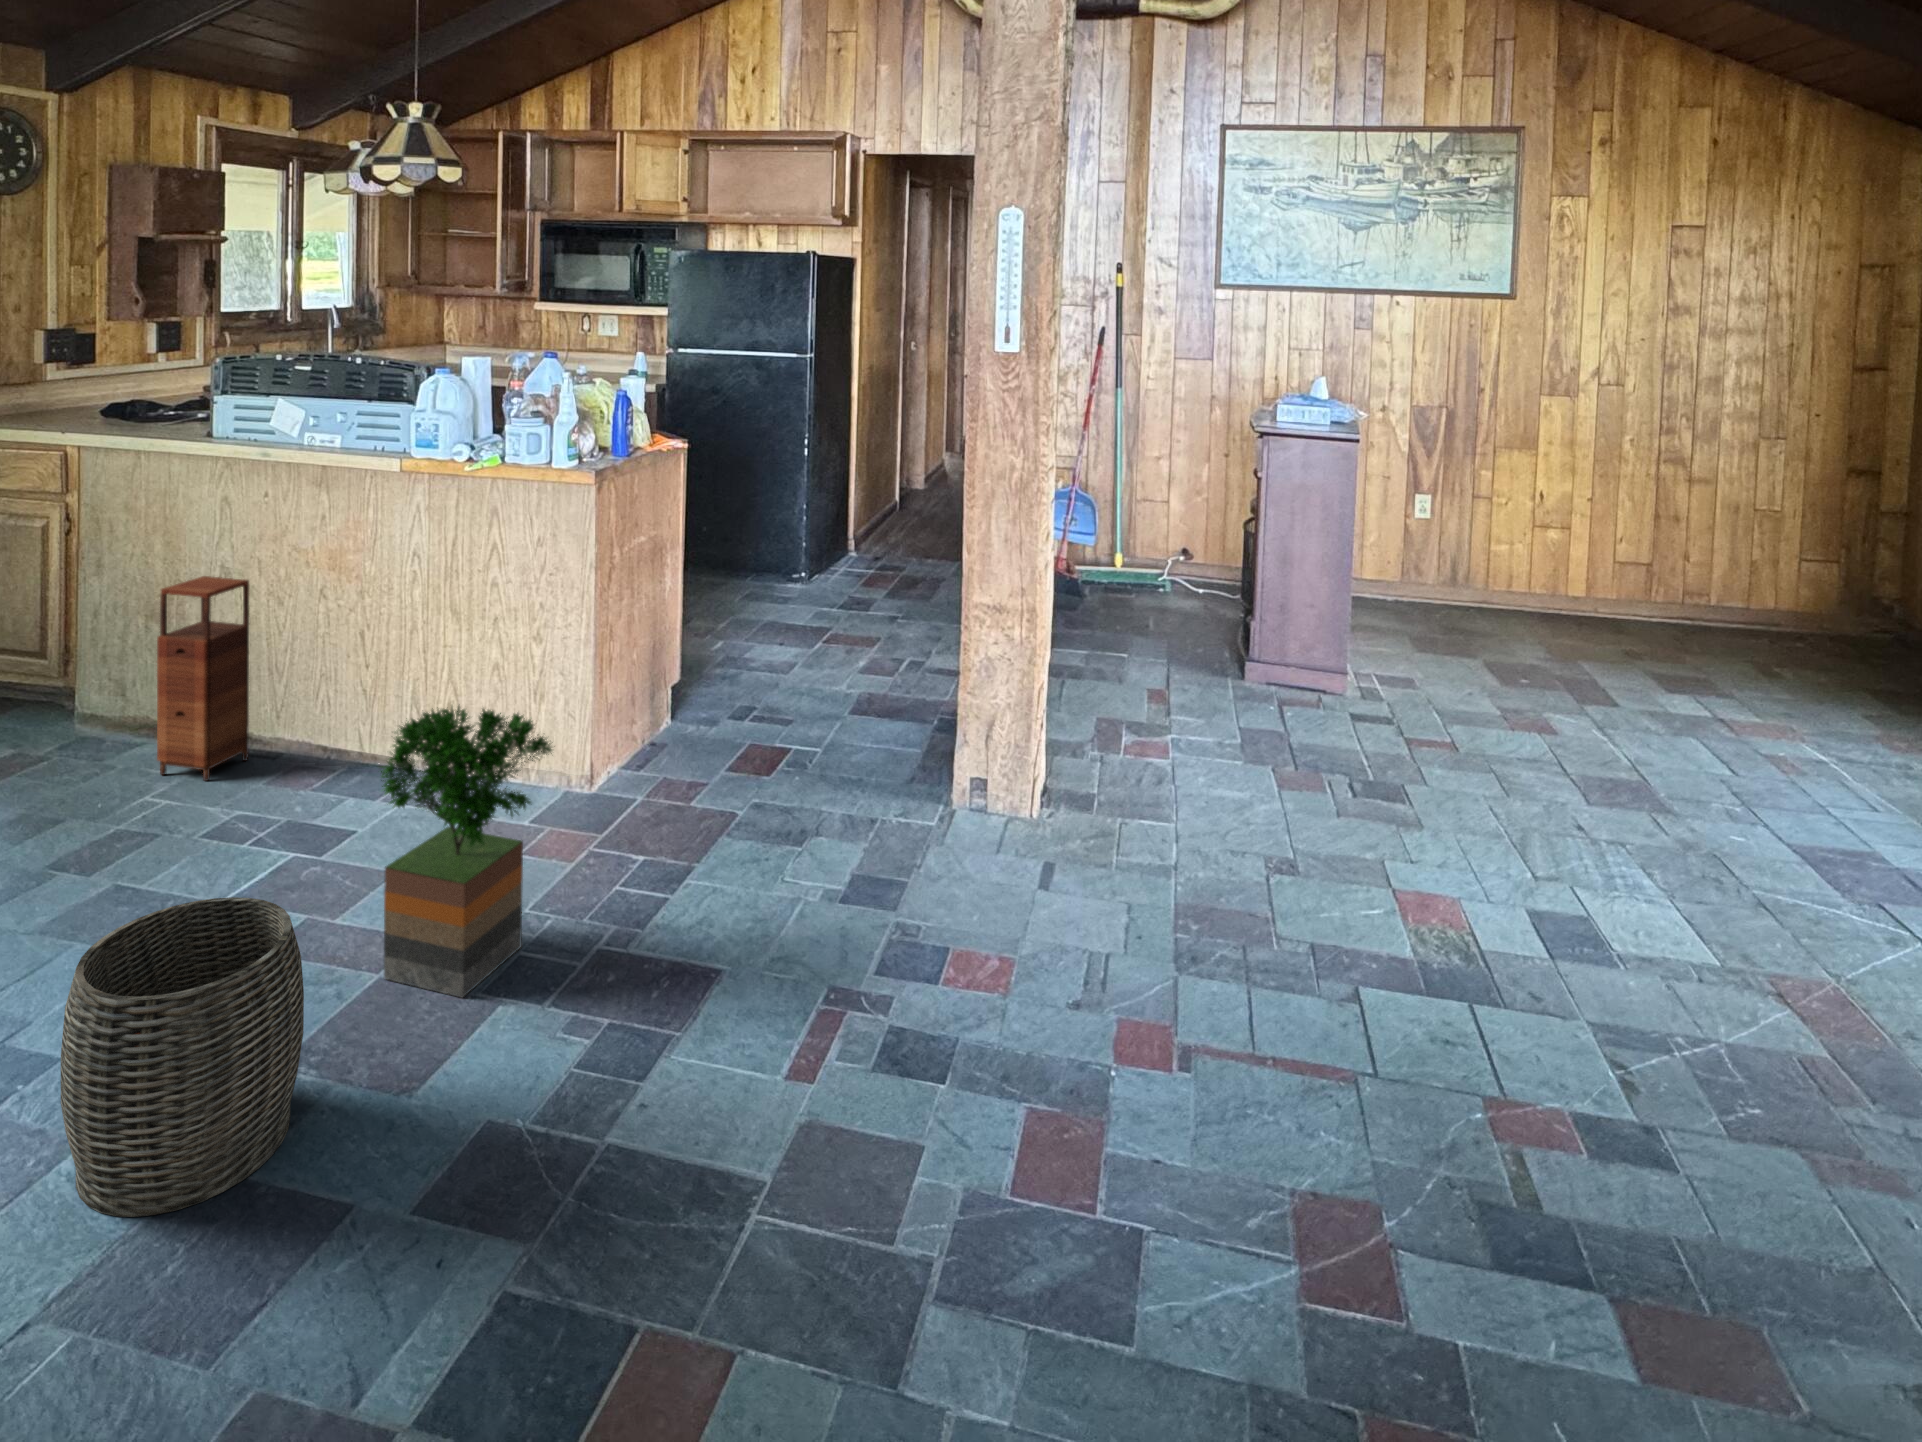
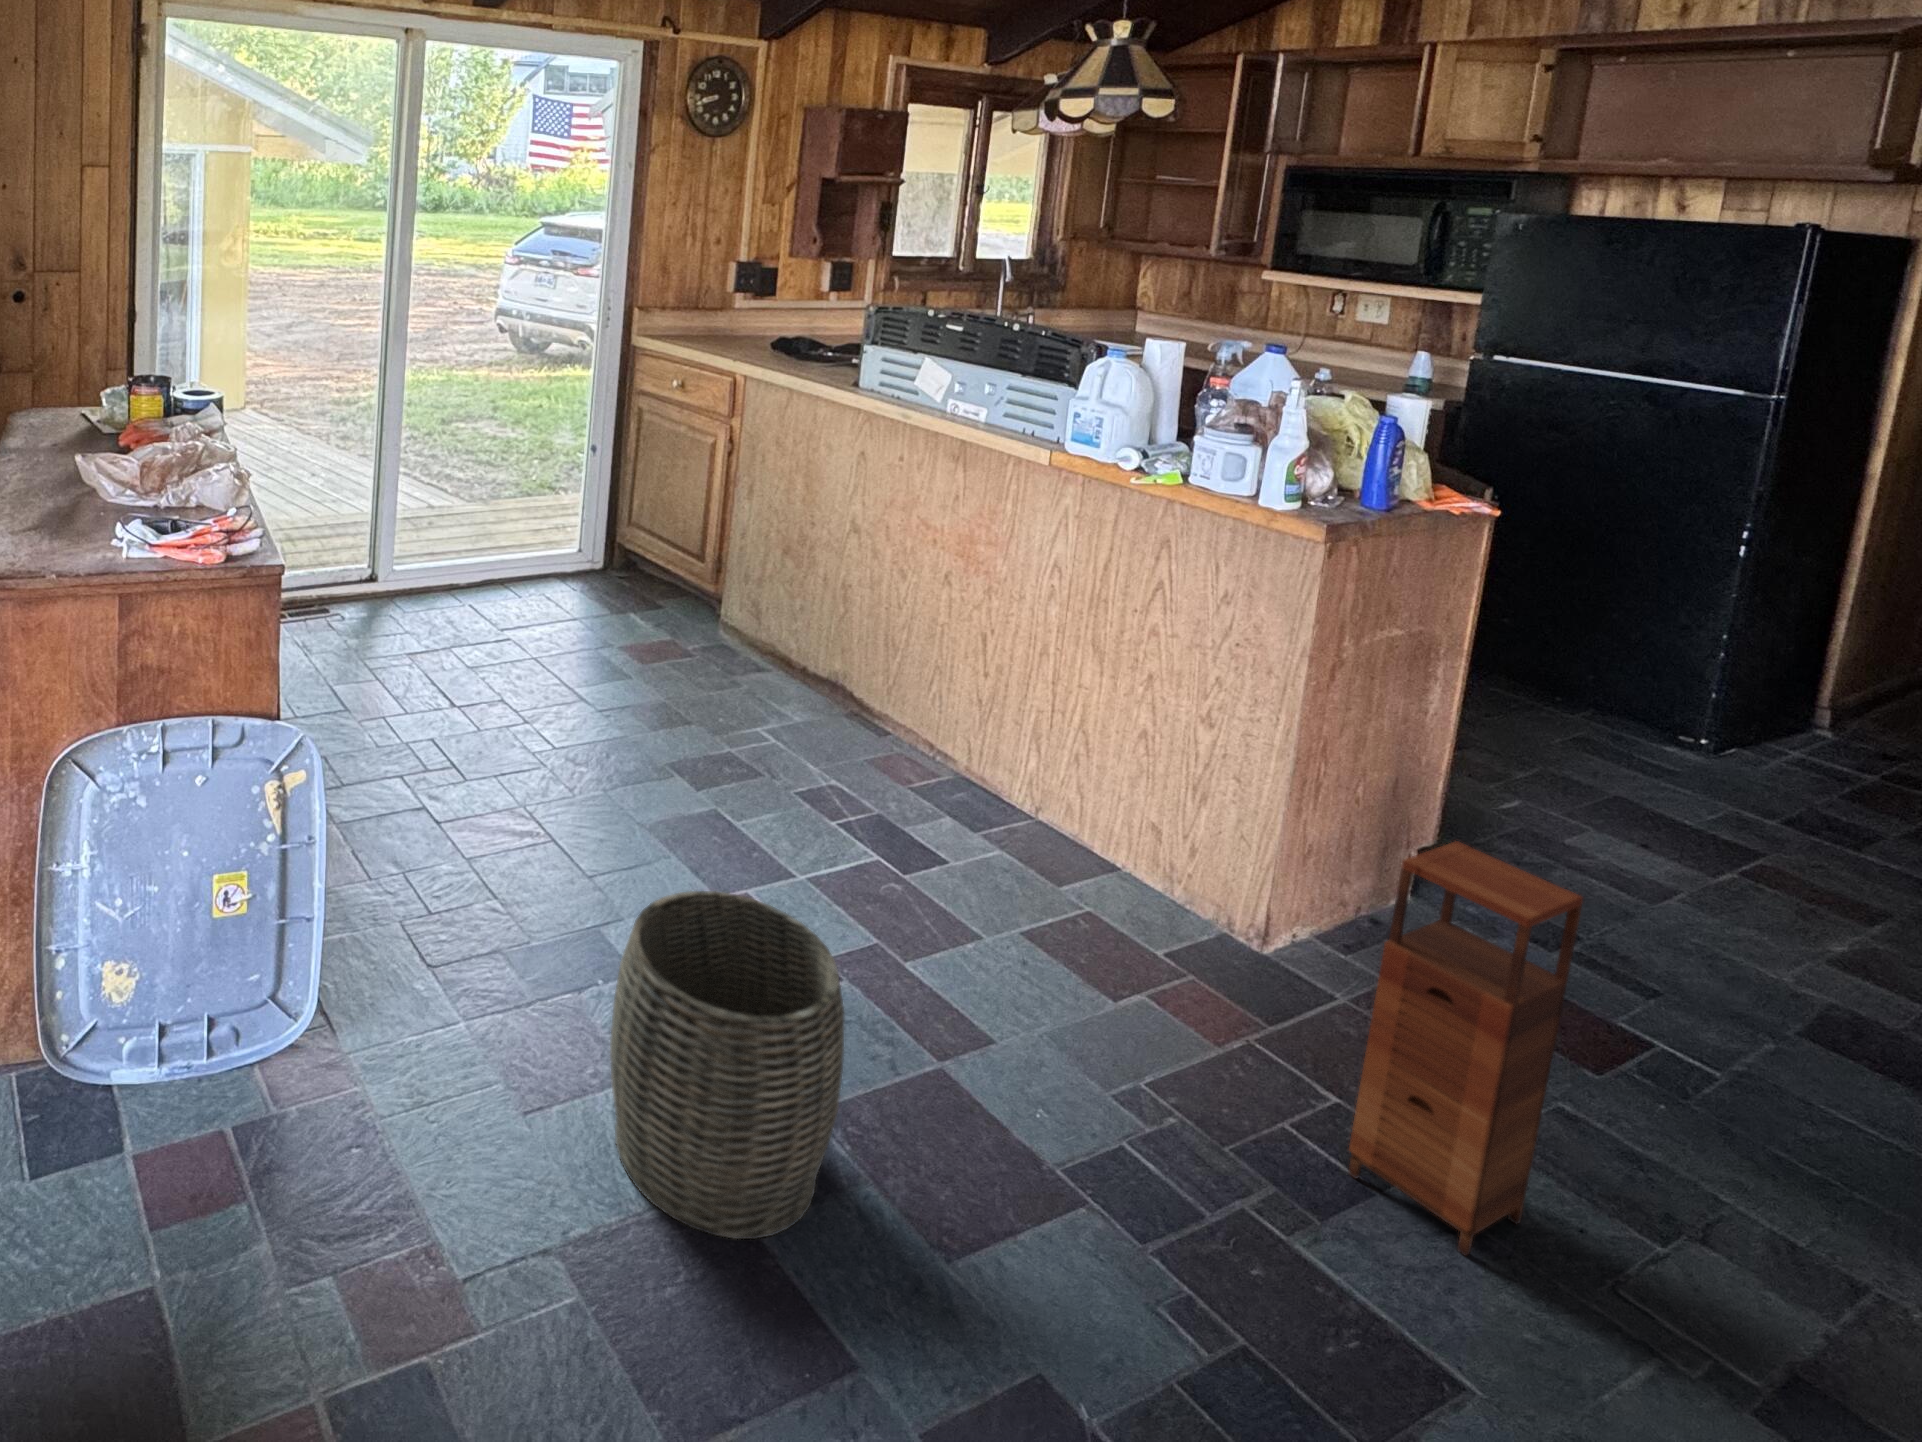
storage cabinet: present [157,576,249,781] -> present [1348,841,1583,1256]
potted tree: present [381,706,552,997] -> none [946,780,1213,1162]

